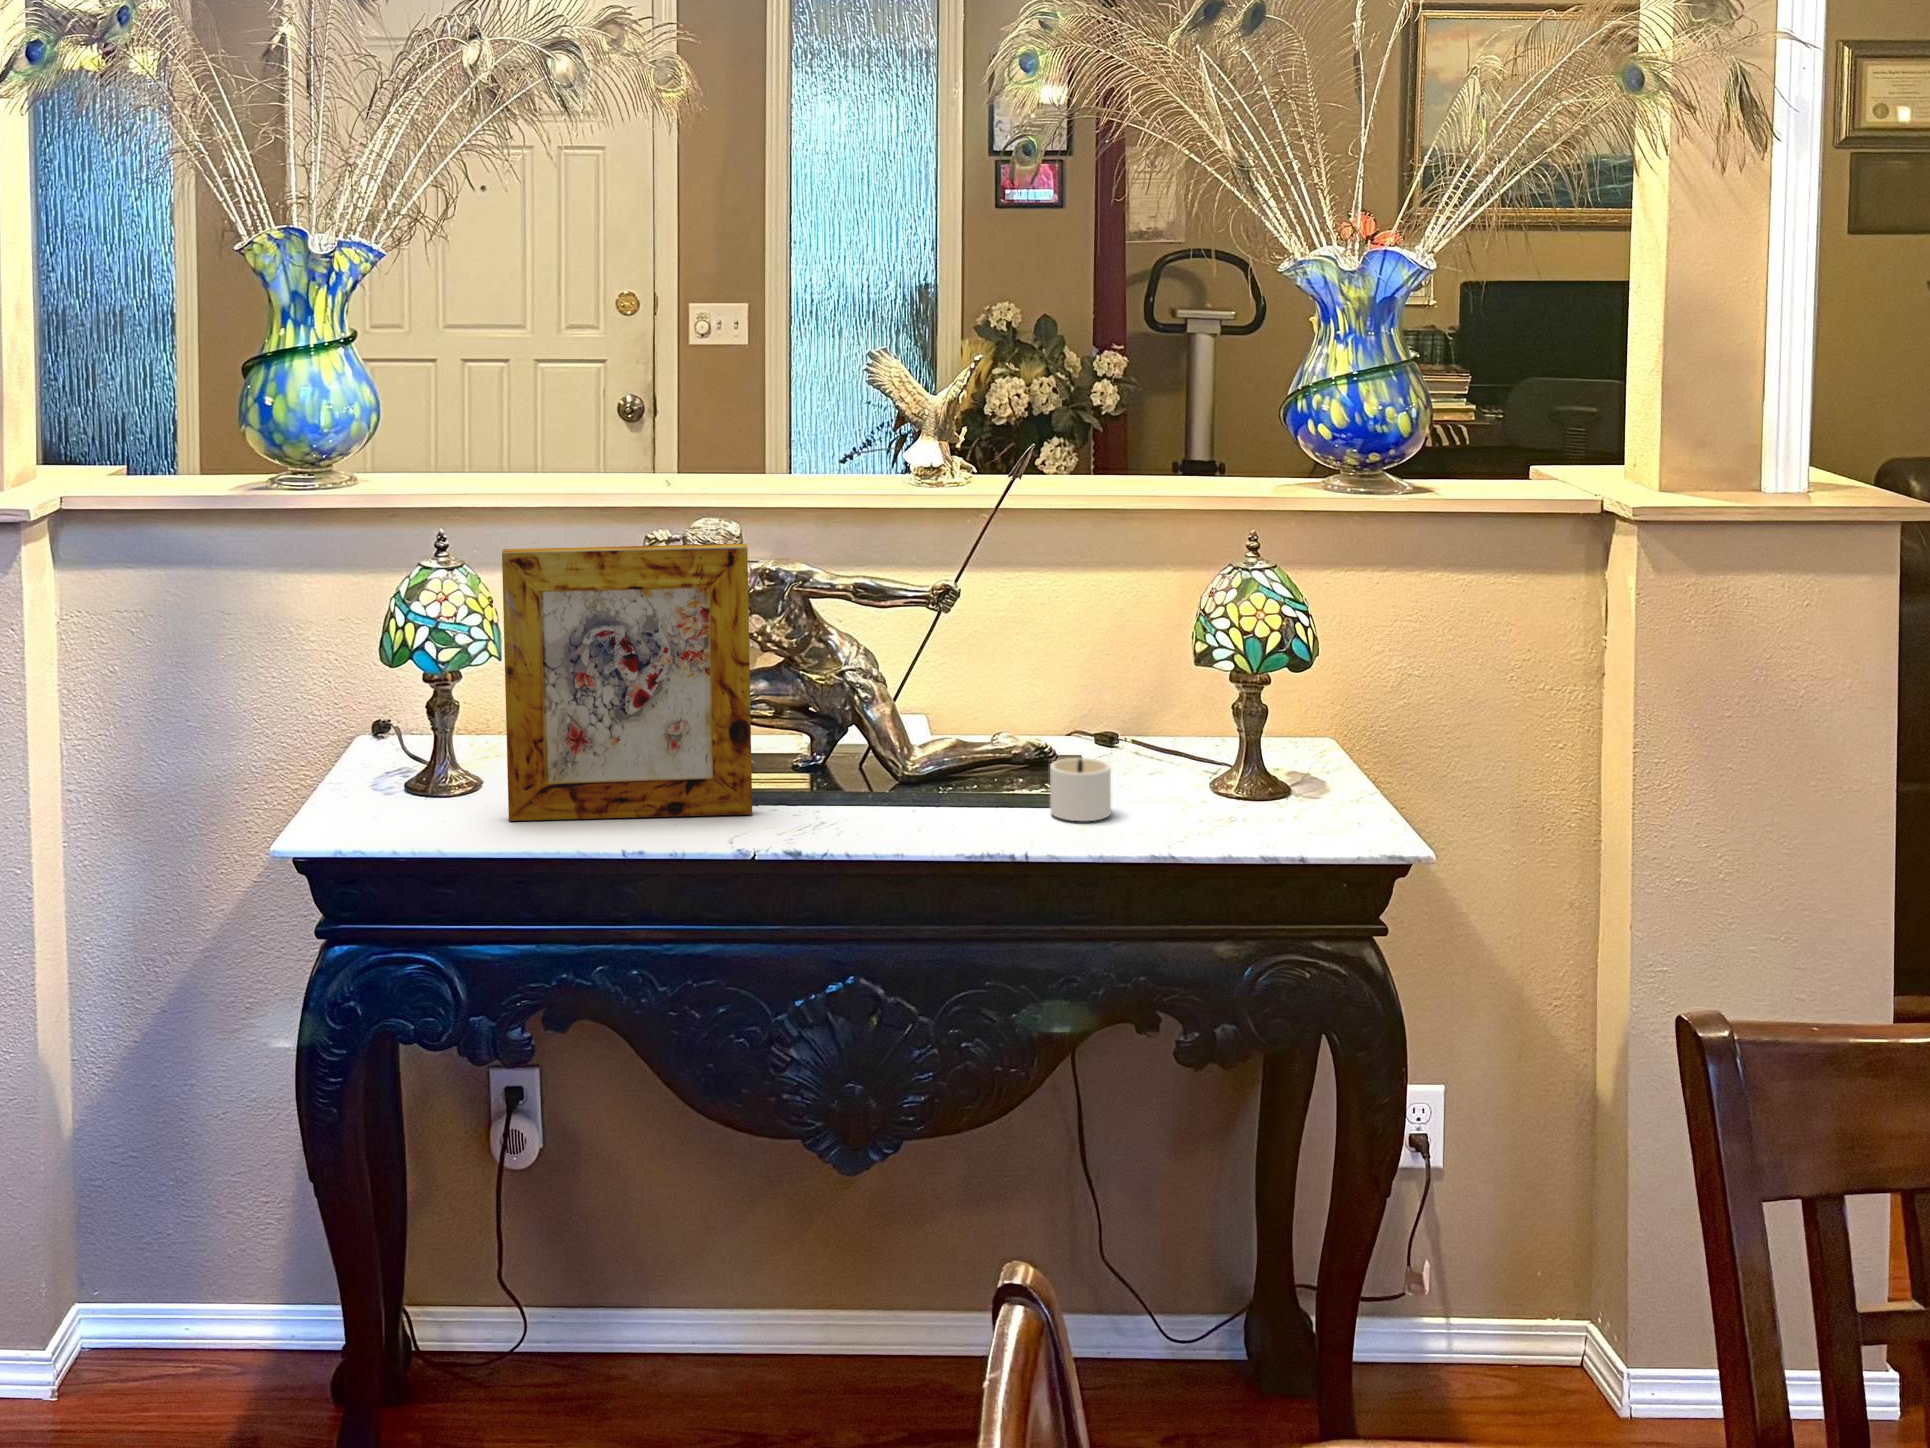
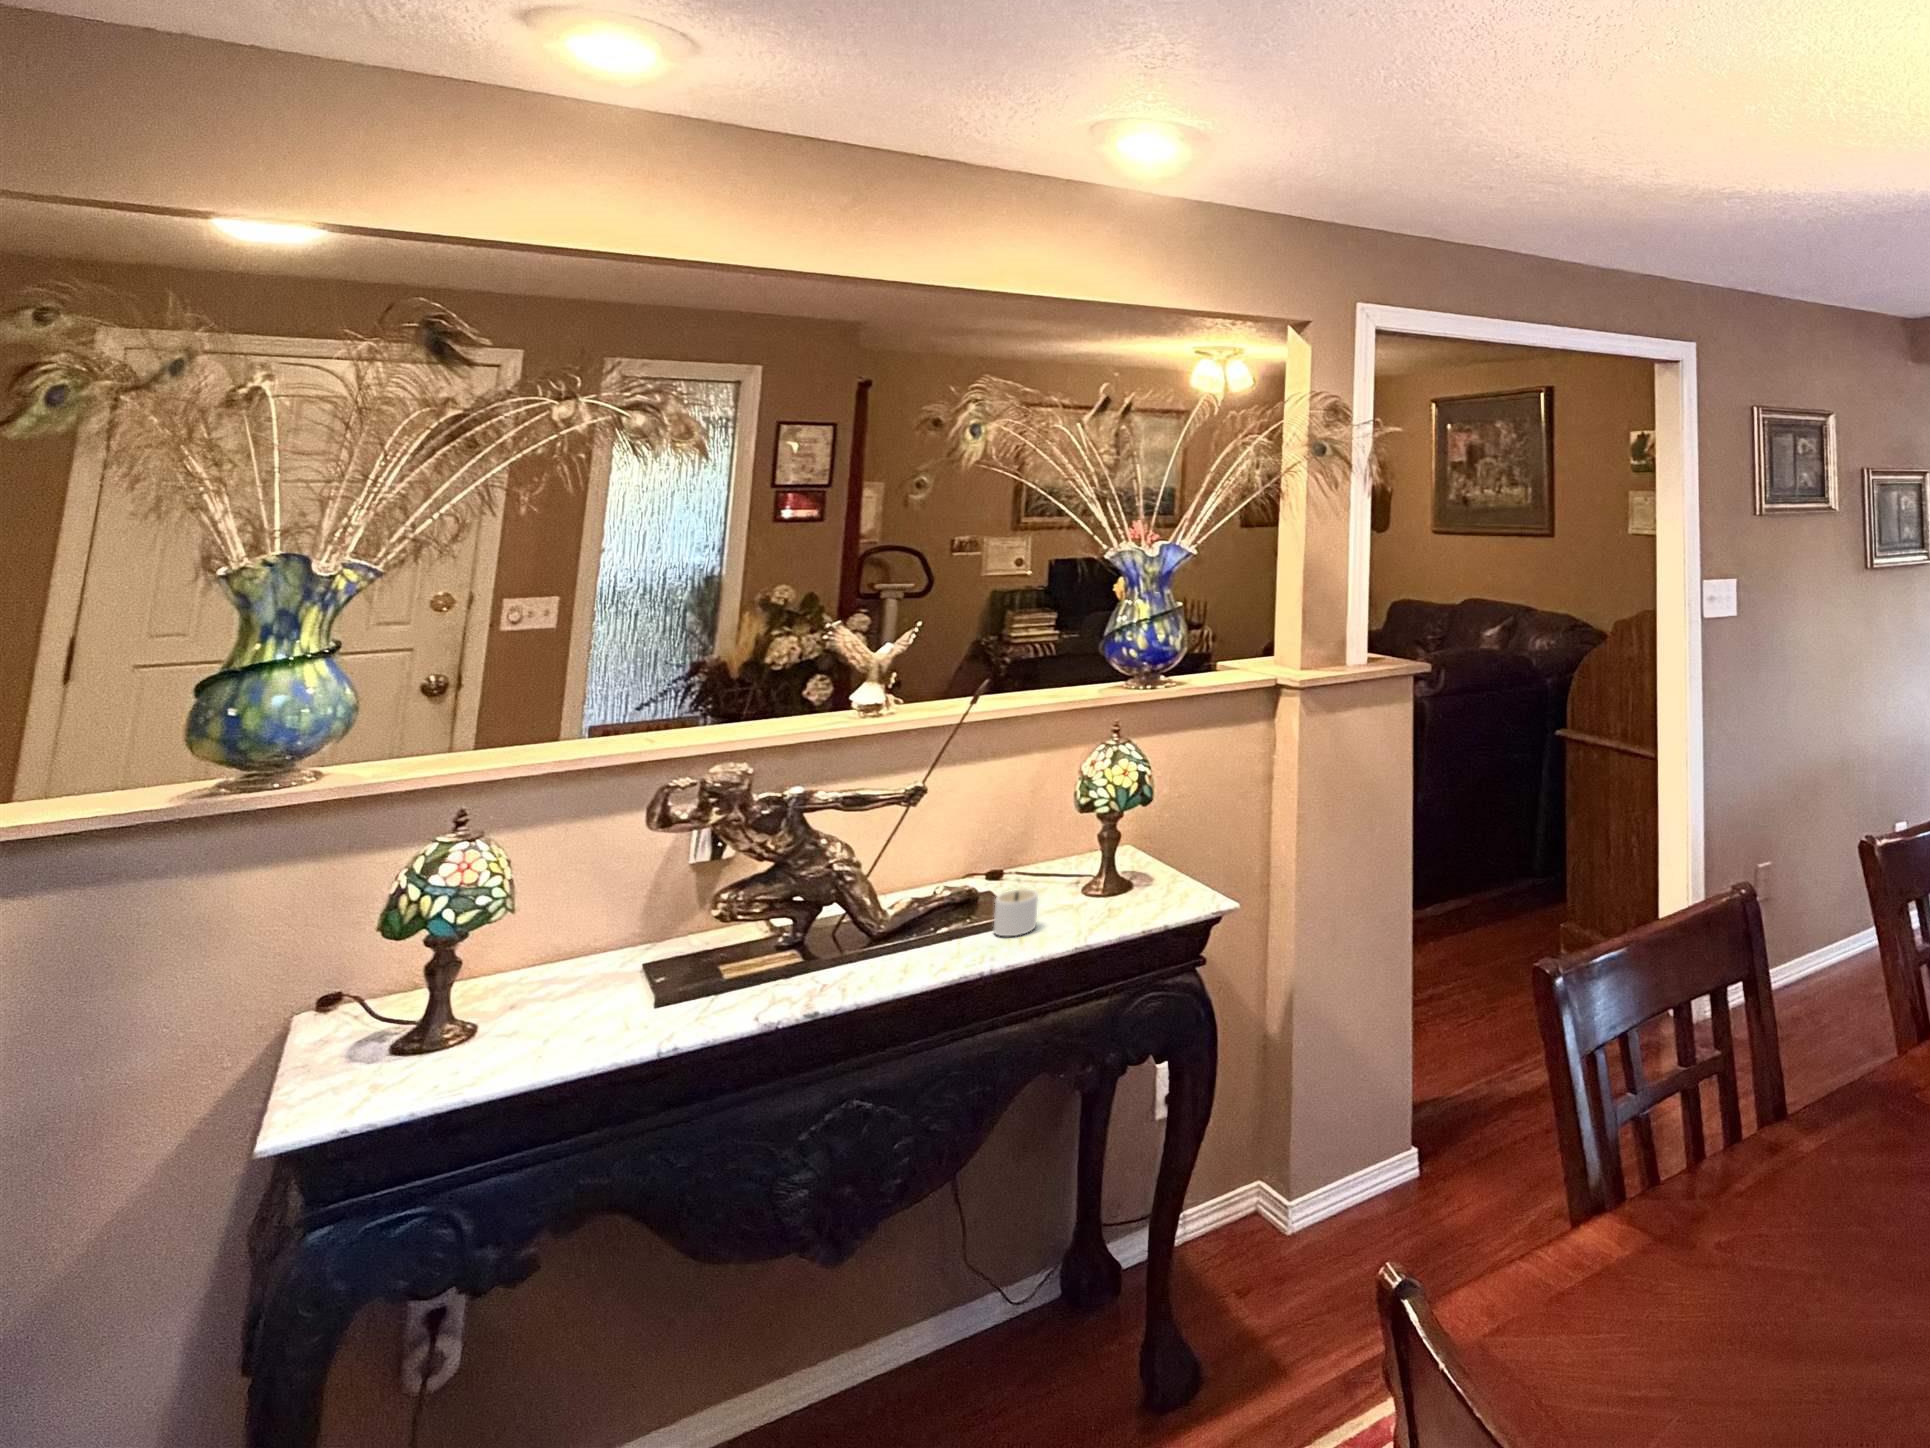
picture frame: present [502,544,752,821] -> none [528,779,784,1057]

